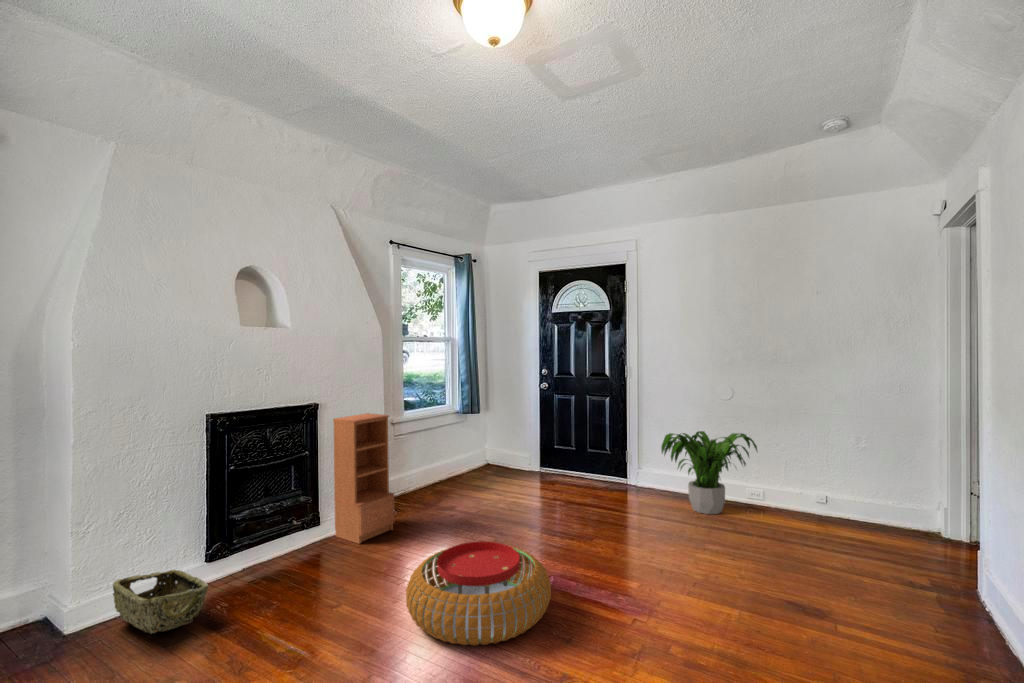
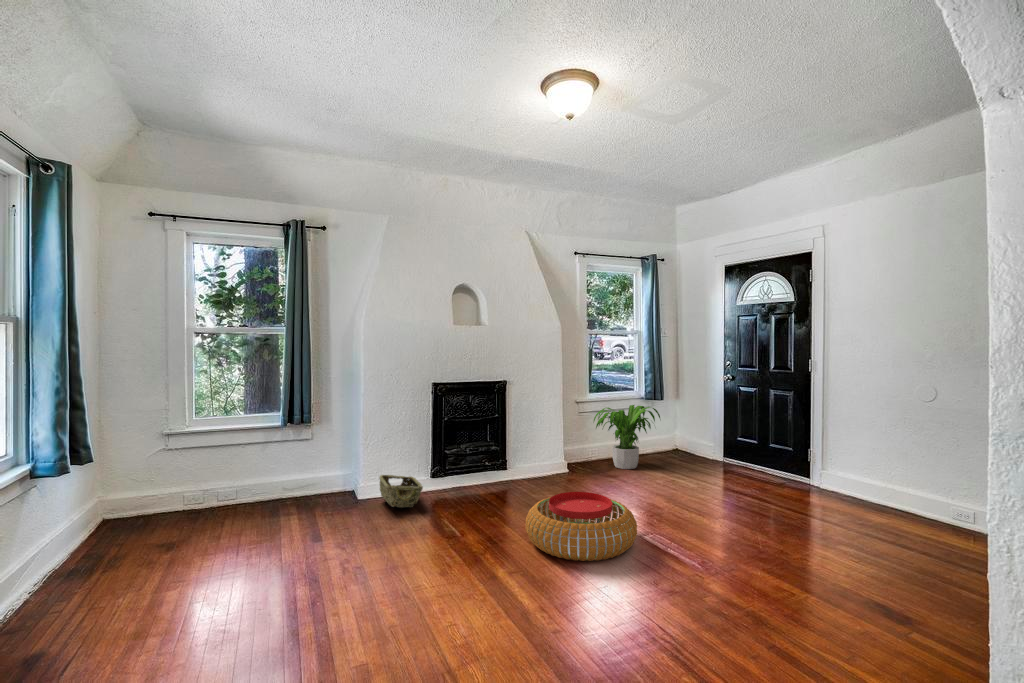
bookcase: present [333,413,395,544] -> none [517,390,561,487]
potted plant: present [661,431,757,514] -> present [594,405,660,469]

